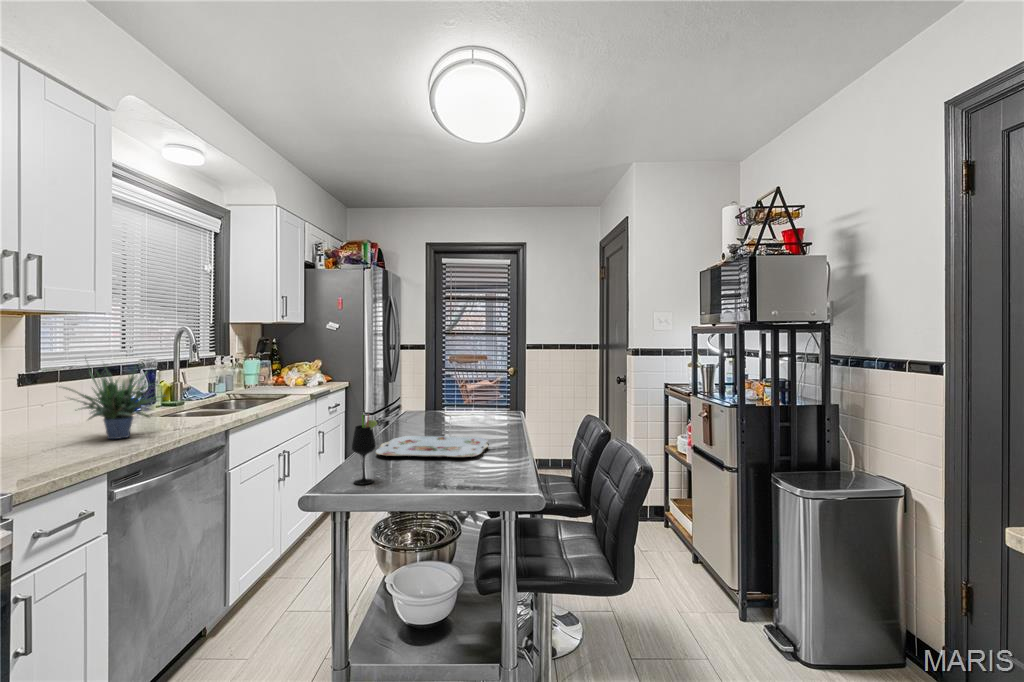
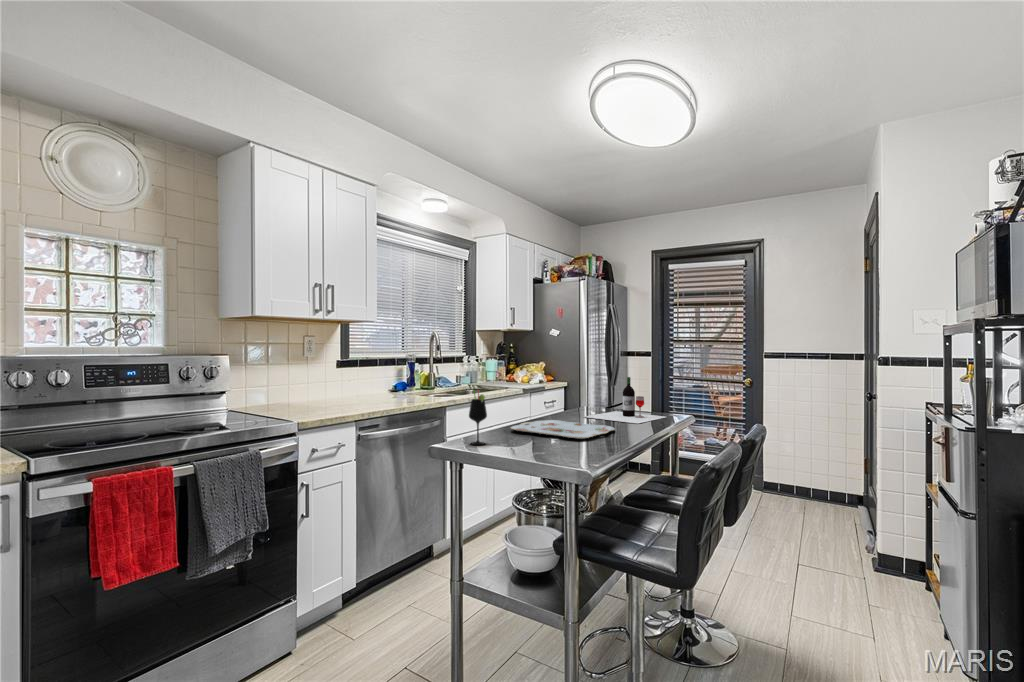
potted plant: present [63,365,165,439] -> none [341,346,406,404]
wine bottle: none [428,381,506,430] -> present [585,377,665,424]

